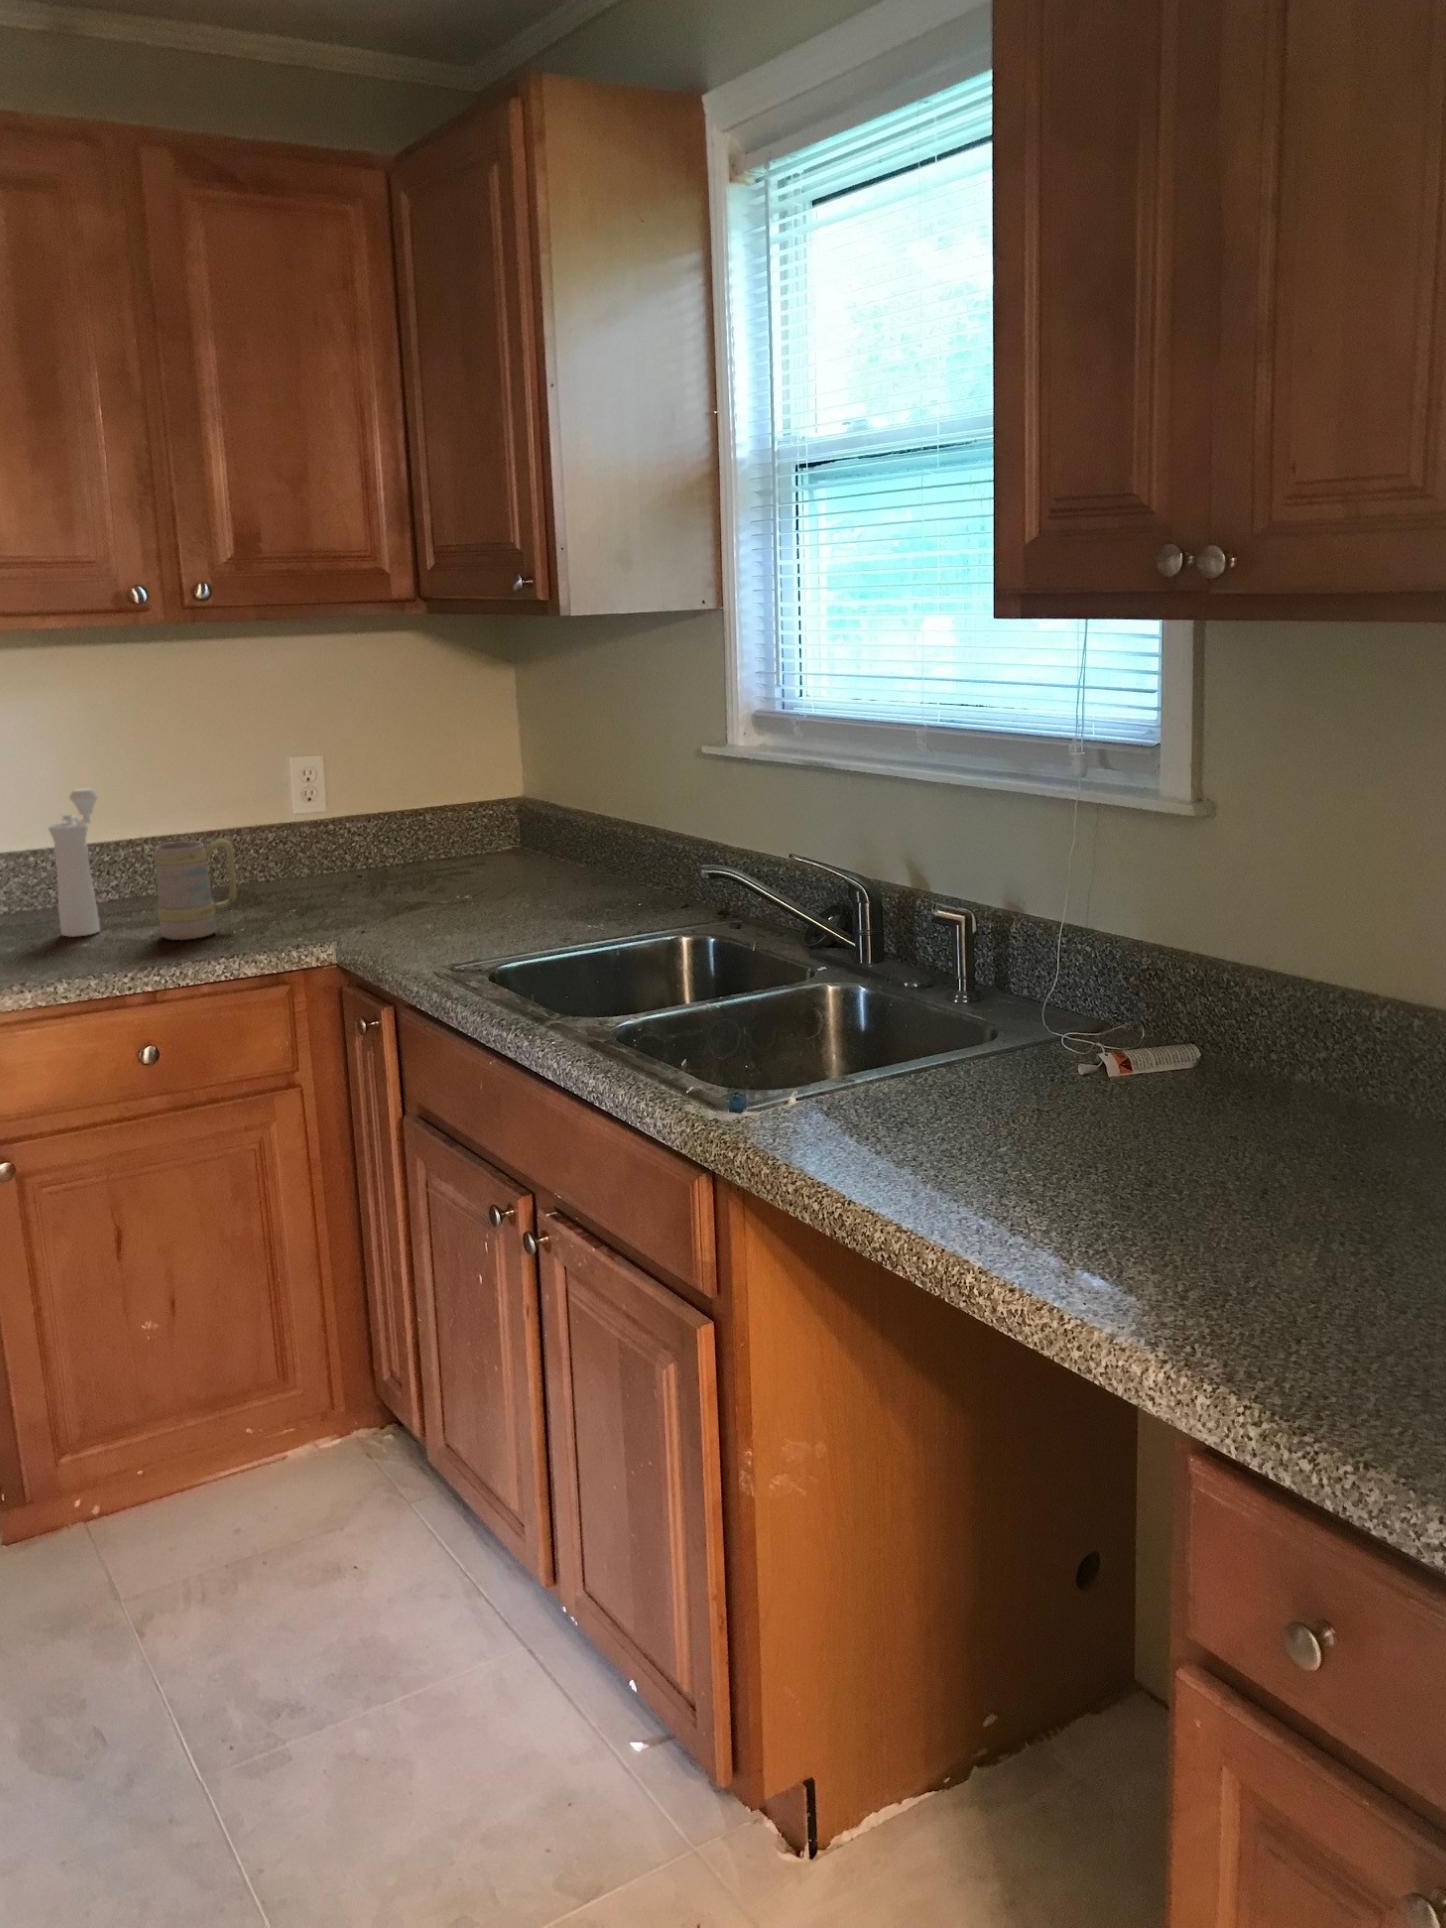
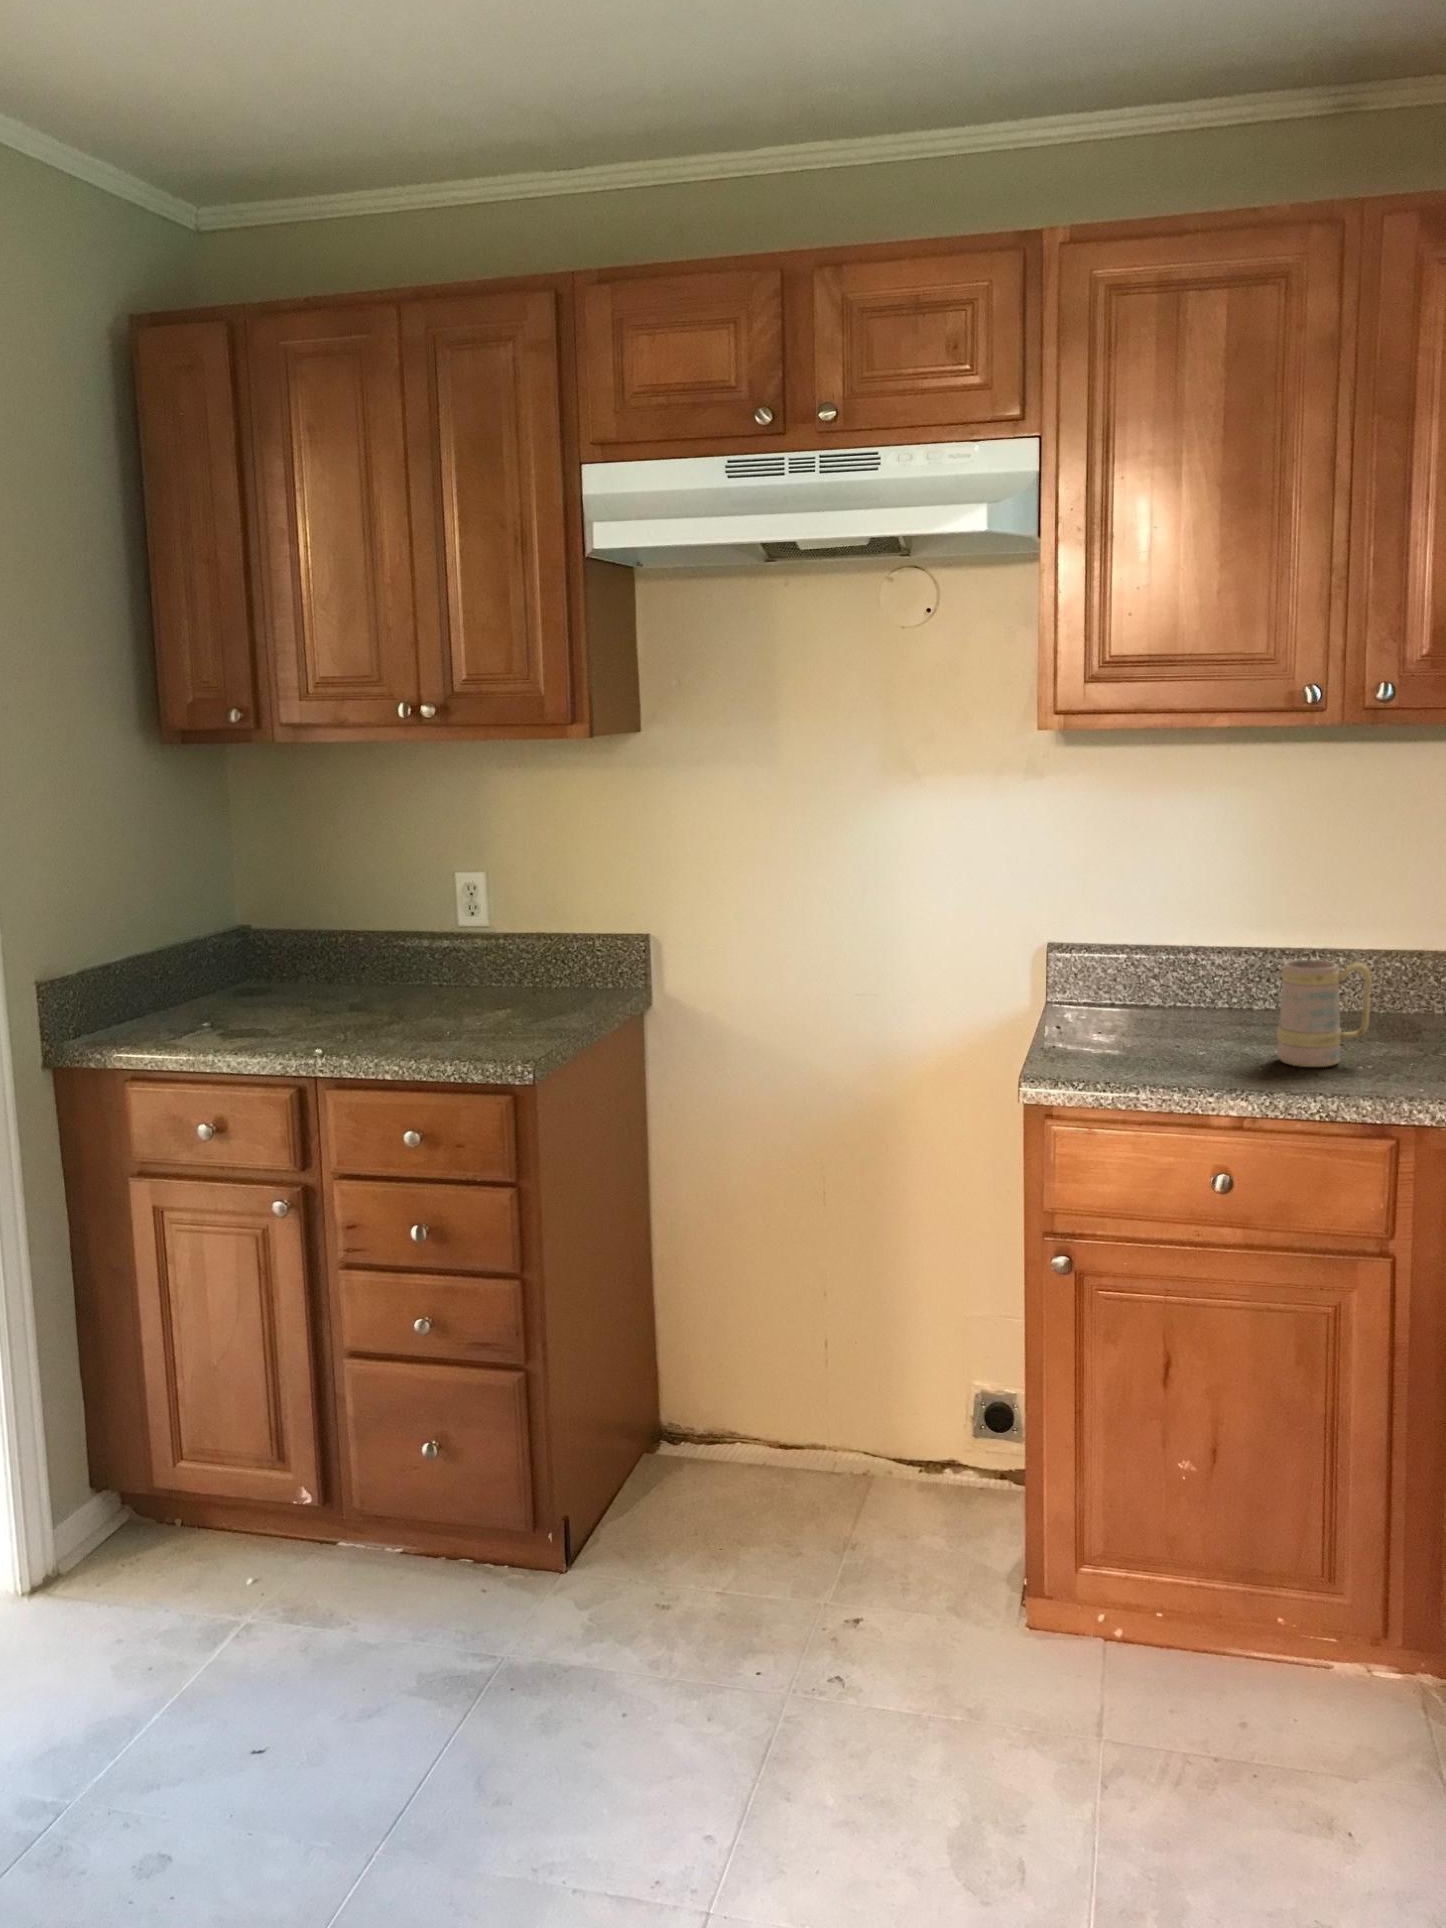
pepper mill: present [49,788,100,937] -> none [1188,891,1254,1043]

